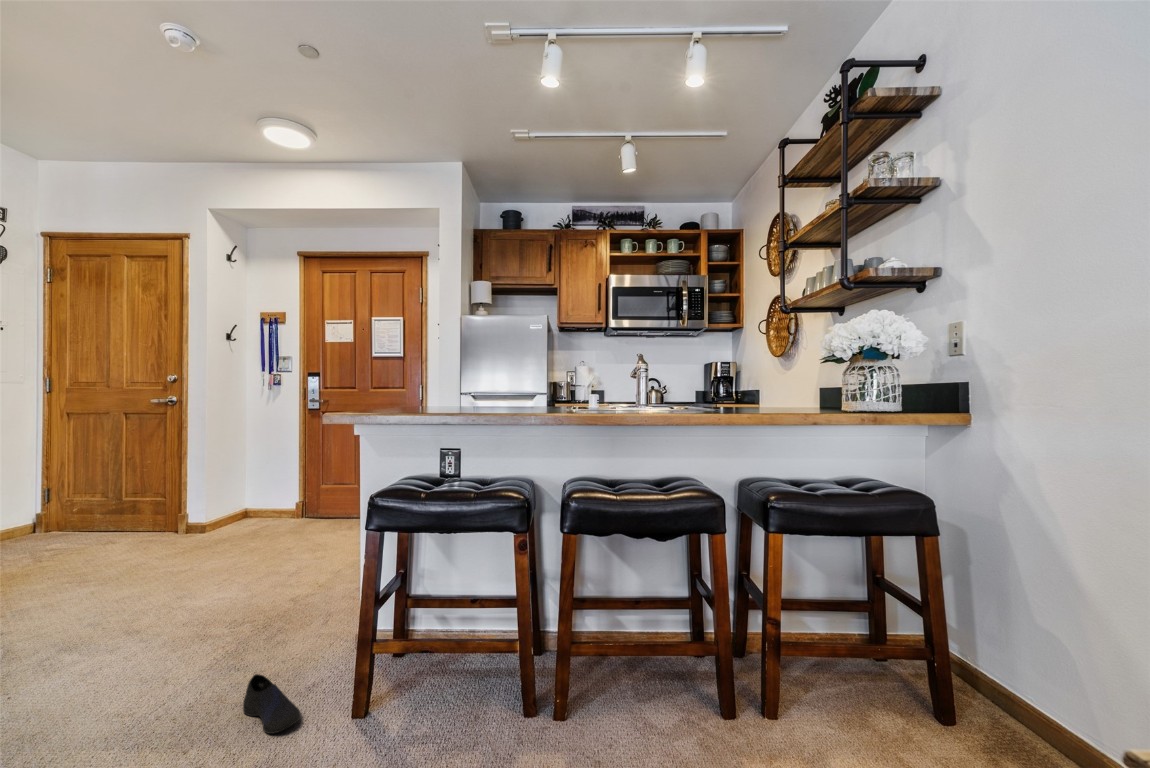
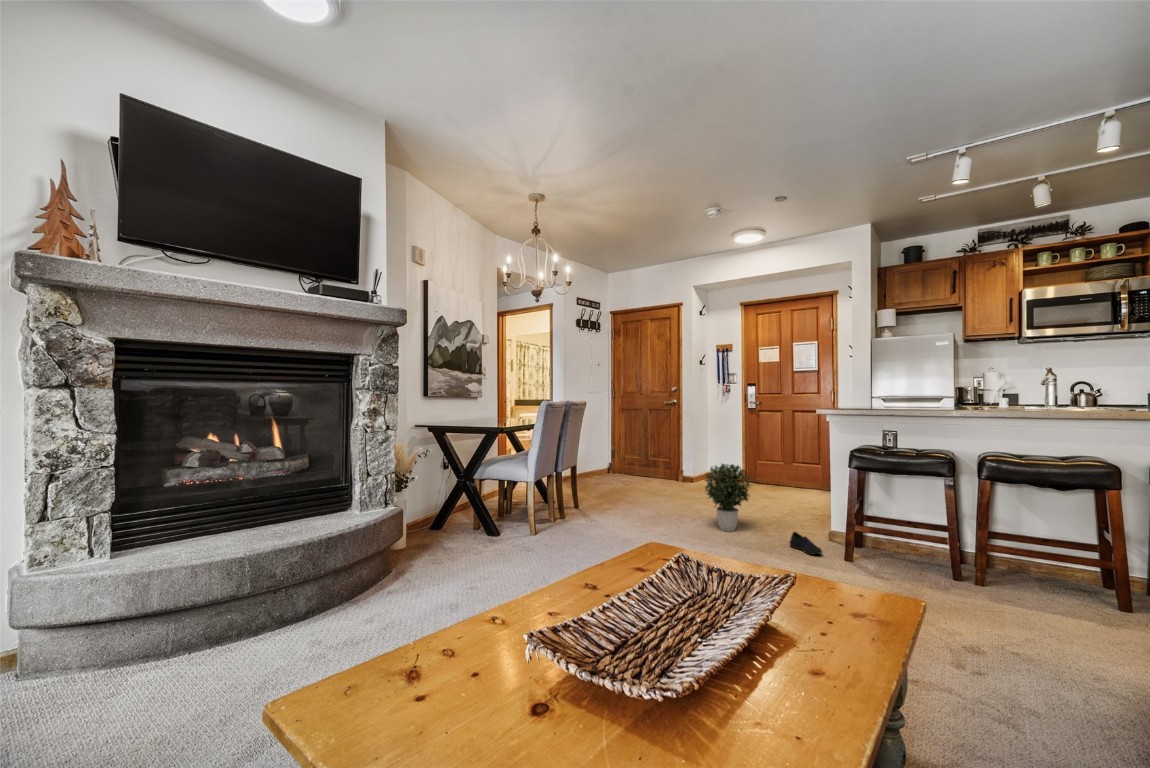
potted plant: none [52,534,198,692] -> present [705,464,750,532]

